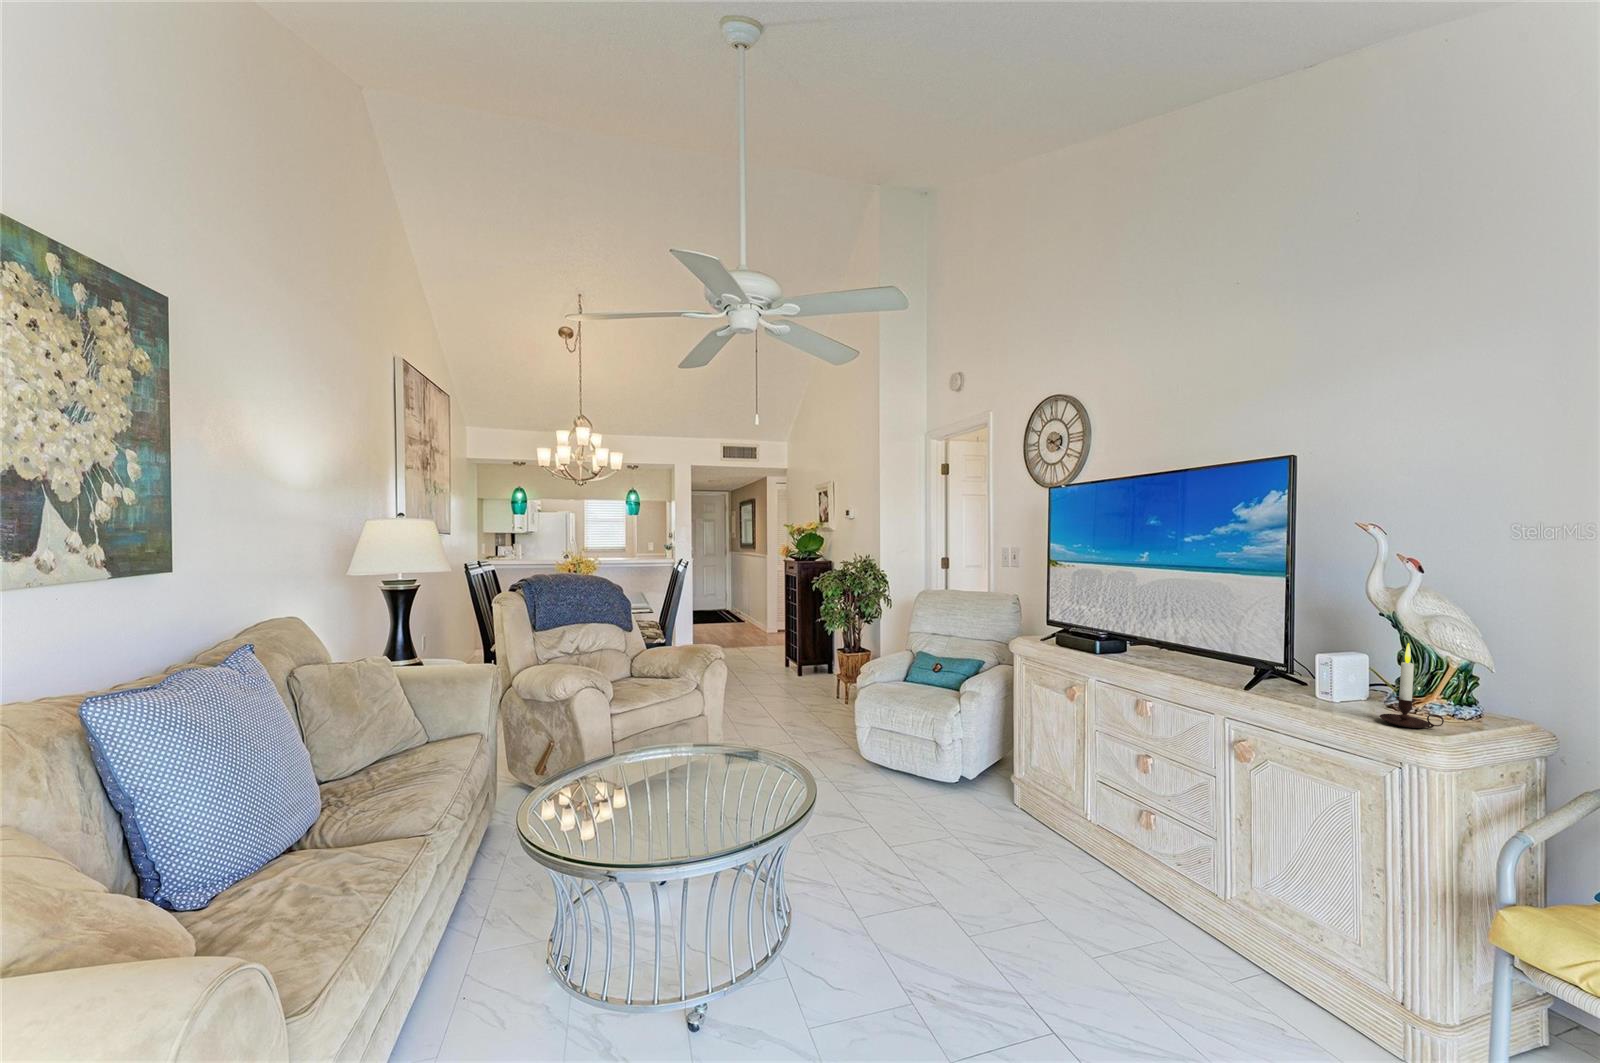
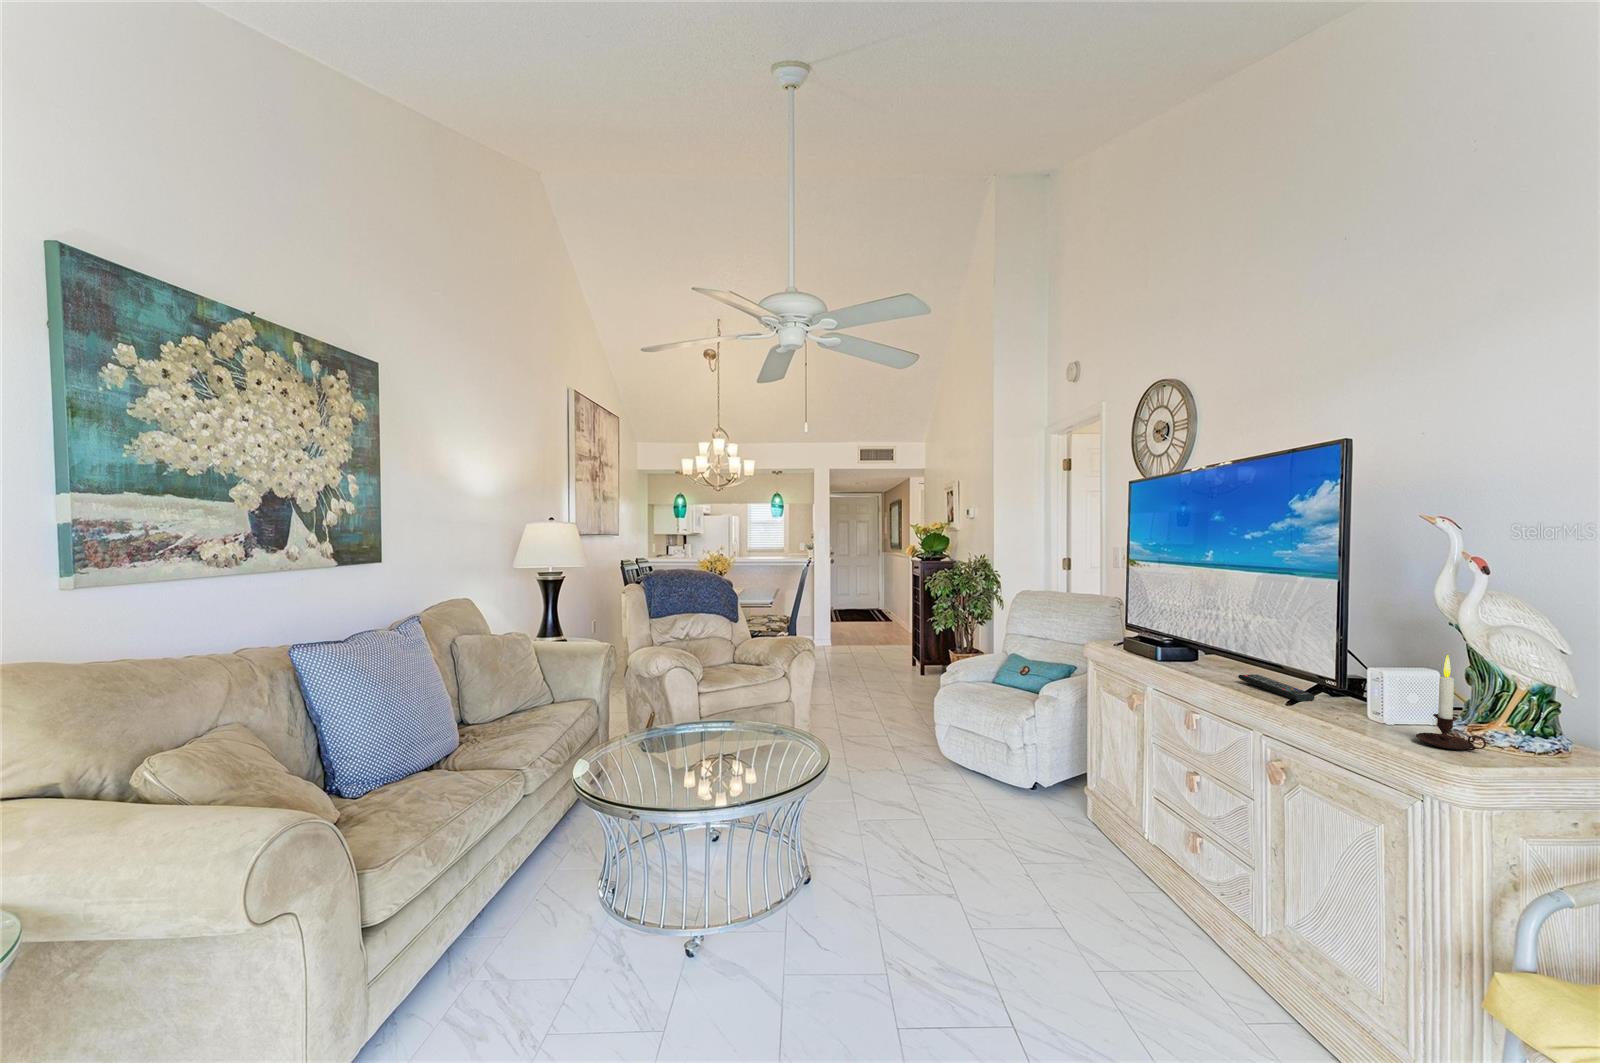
remote control: none [1183,666,1262,691] -> present [1238,674,1315,701]

